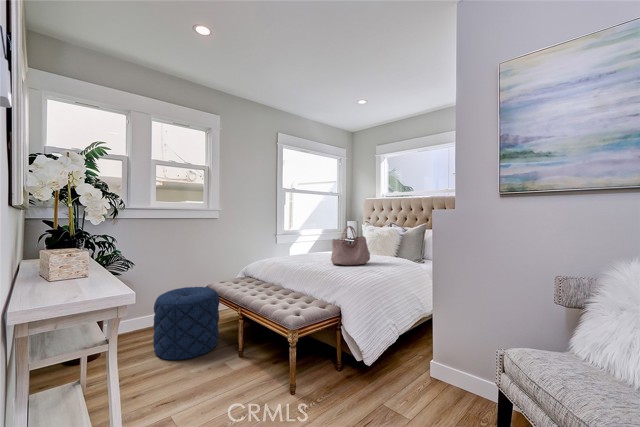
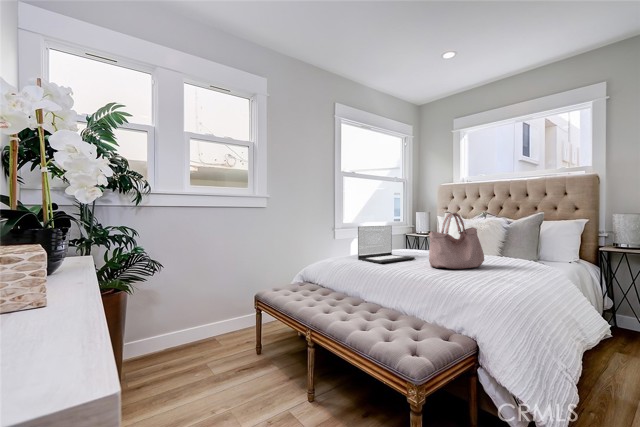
laptop: none [285,233,327,262] -> present [358,226,415,263]
pouf: present [153,287,220,360] -> none [188,297,275,402]

